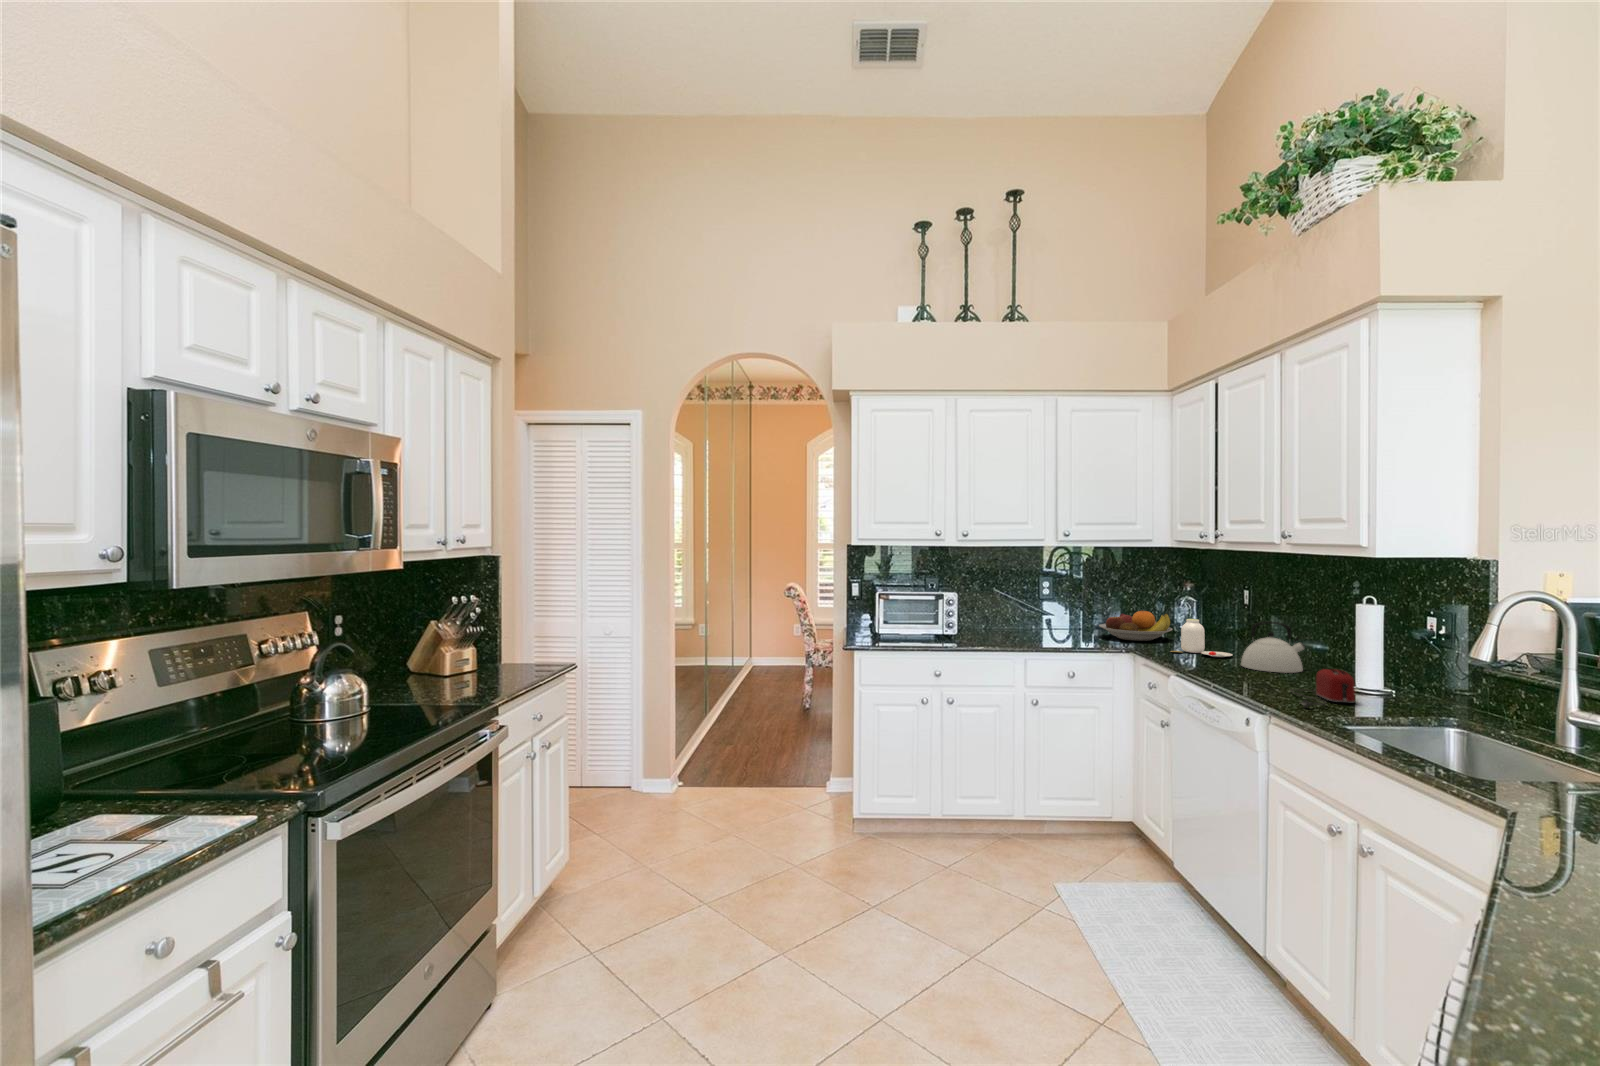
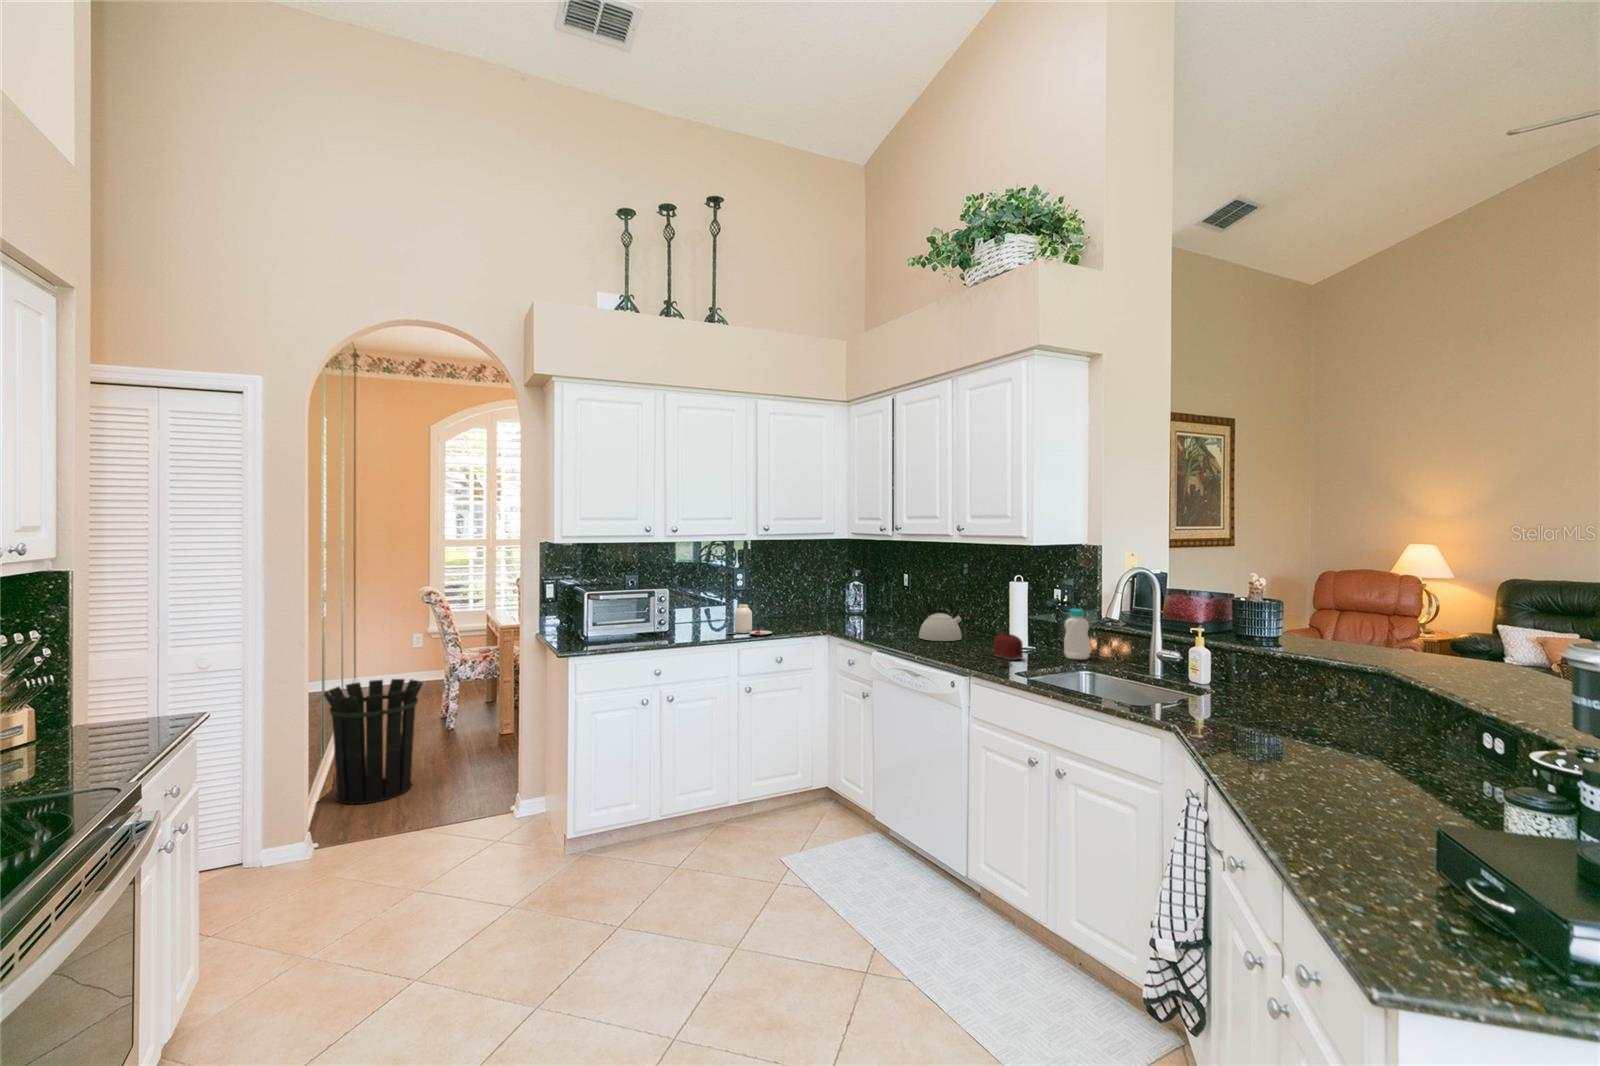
fruit bowl: present [1099,611,1173,641] -> none [789,598,848,625]
jar: present [1171,619,1232,657] -> present [726,604,772,635]
bottle: none [1428,644,1471,715] -> present [1064,609,1090,660]
waste bin: none [706,654,774,751] -> present [324,679,423,804]

